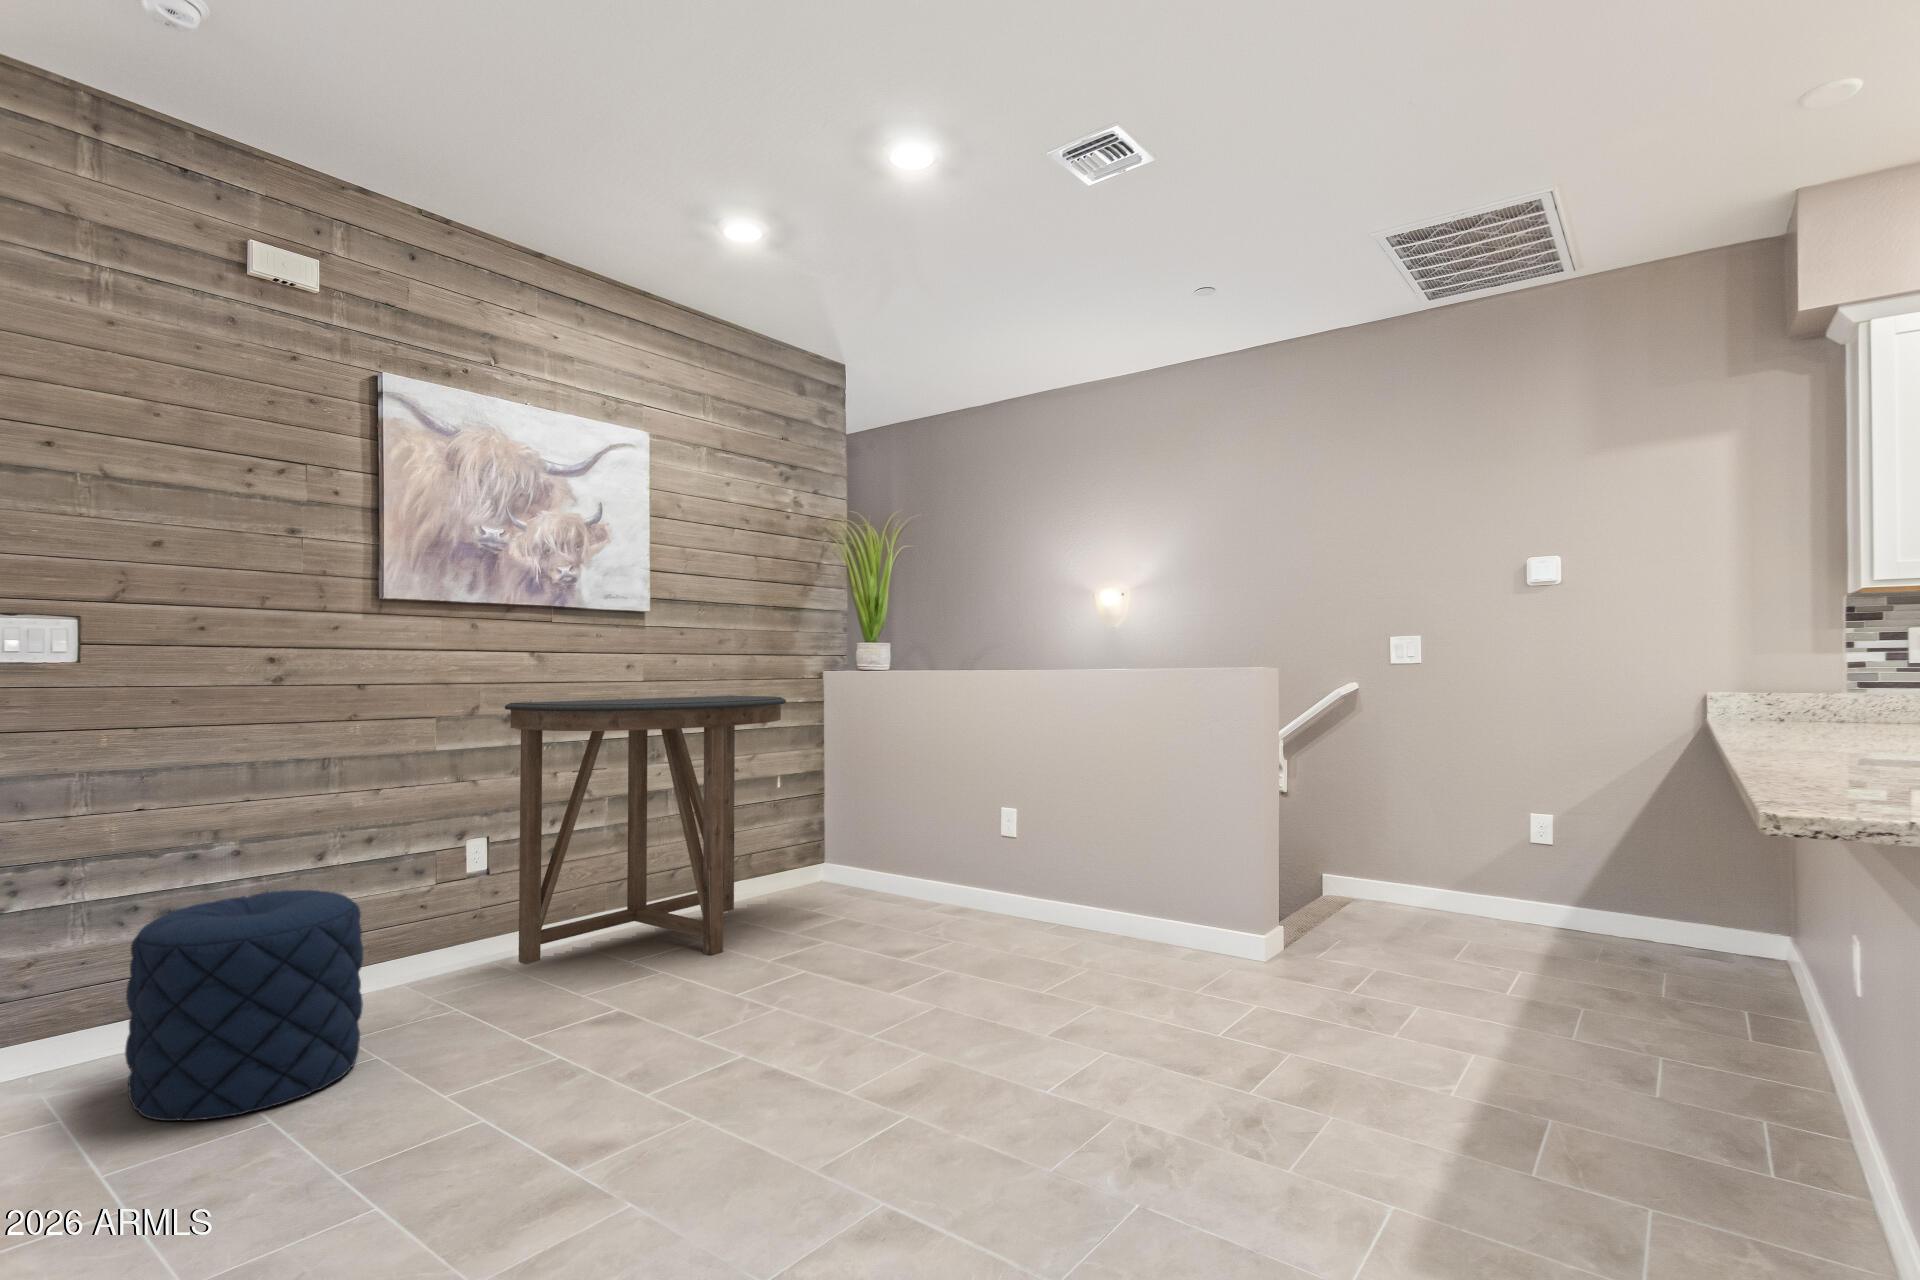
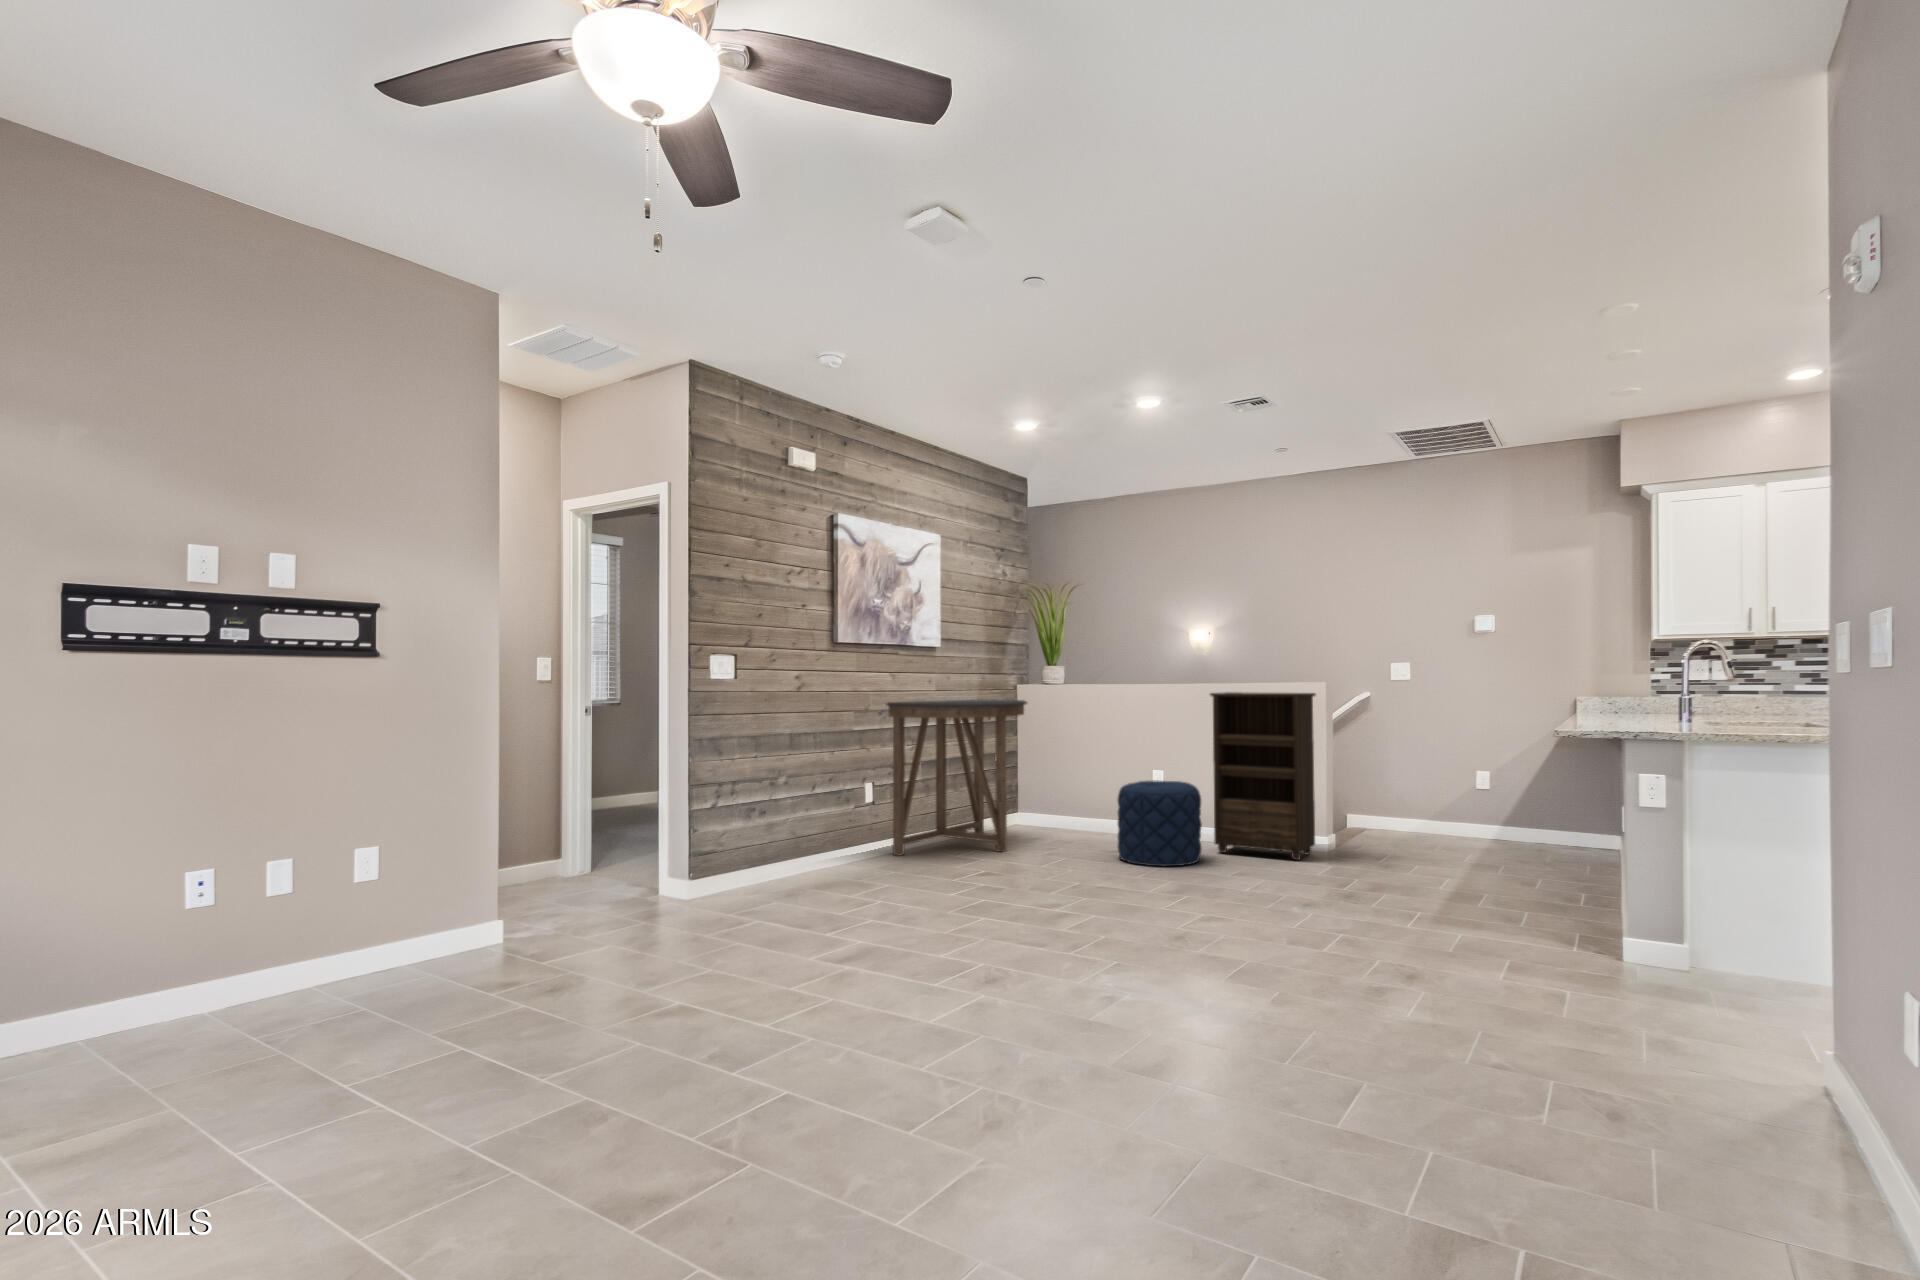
bookshelf: none [1061,685,1243,986] -> present [1210,692,1316,860]
pouf: present [125,890,363,1121] -> present [1117,780,1202,866]

